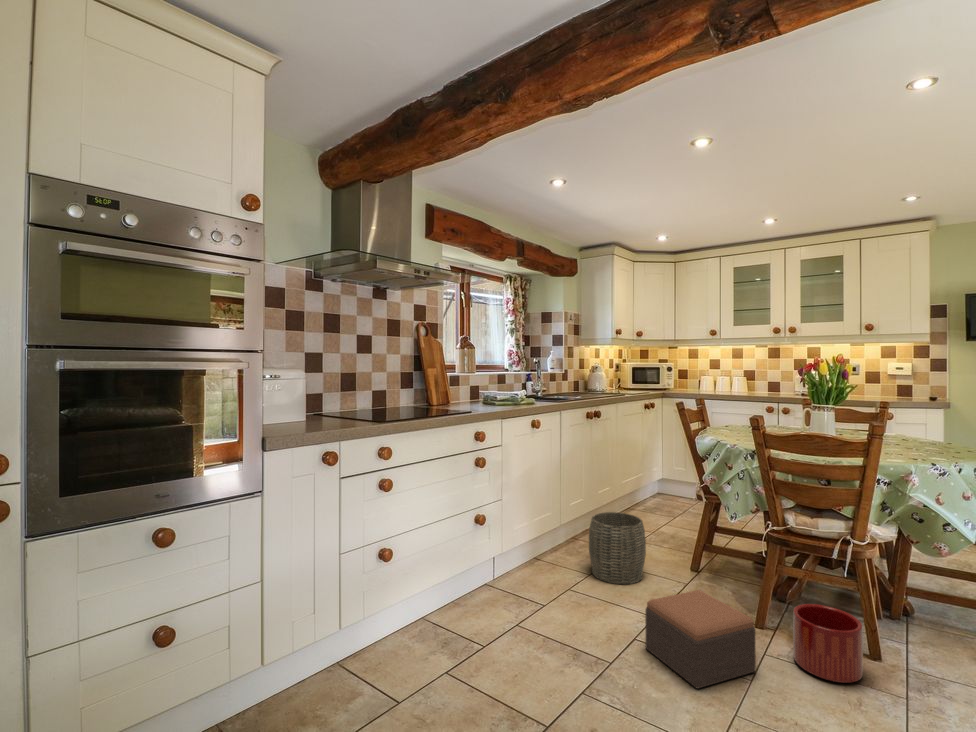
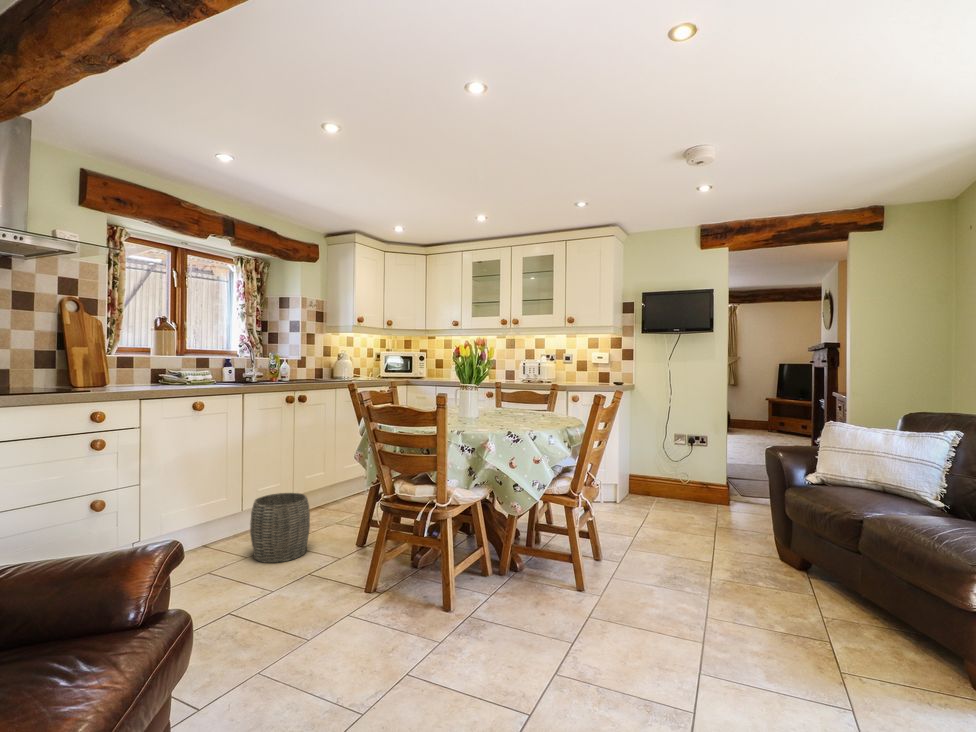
footstool: present [645,590,756,689] -> none [227,560,318,655]
planter: present [793,604,863,683] -> none [364,564,419,633]

